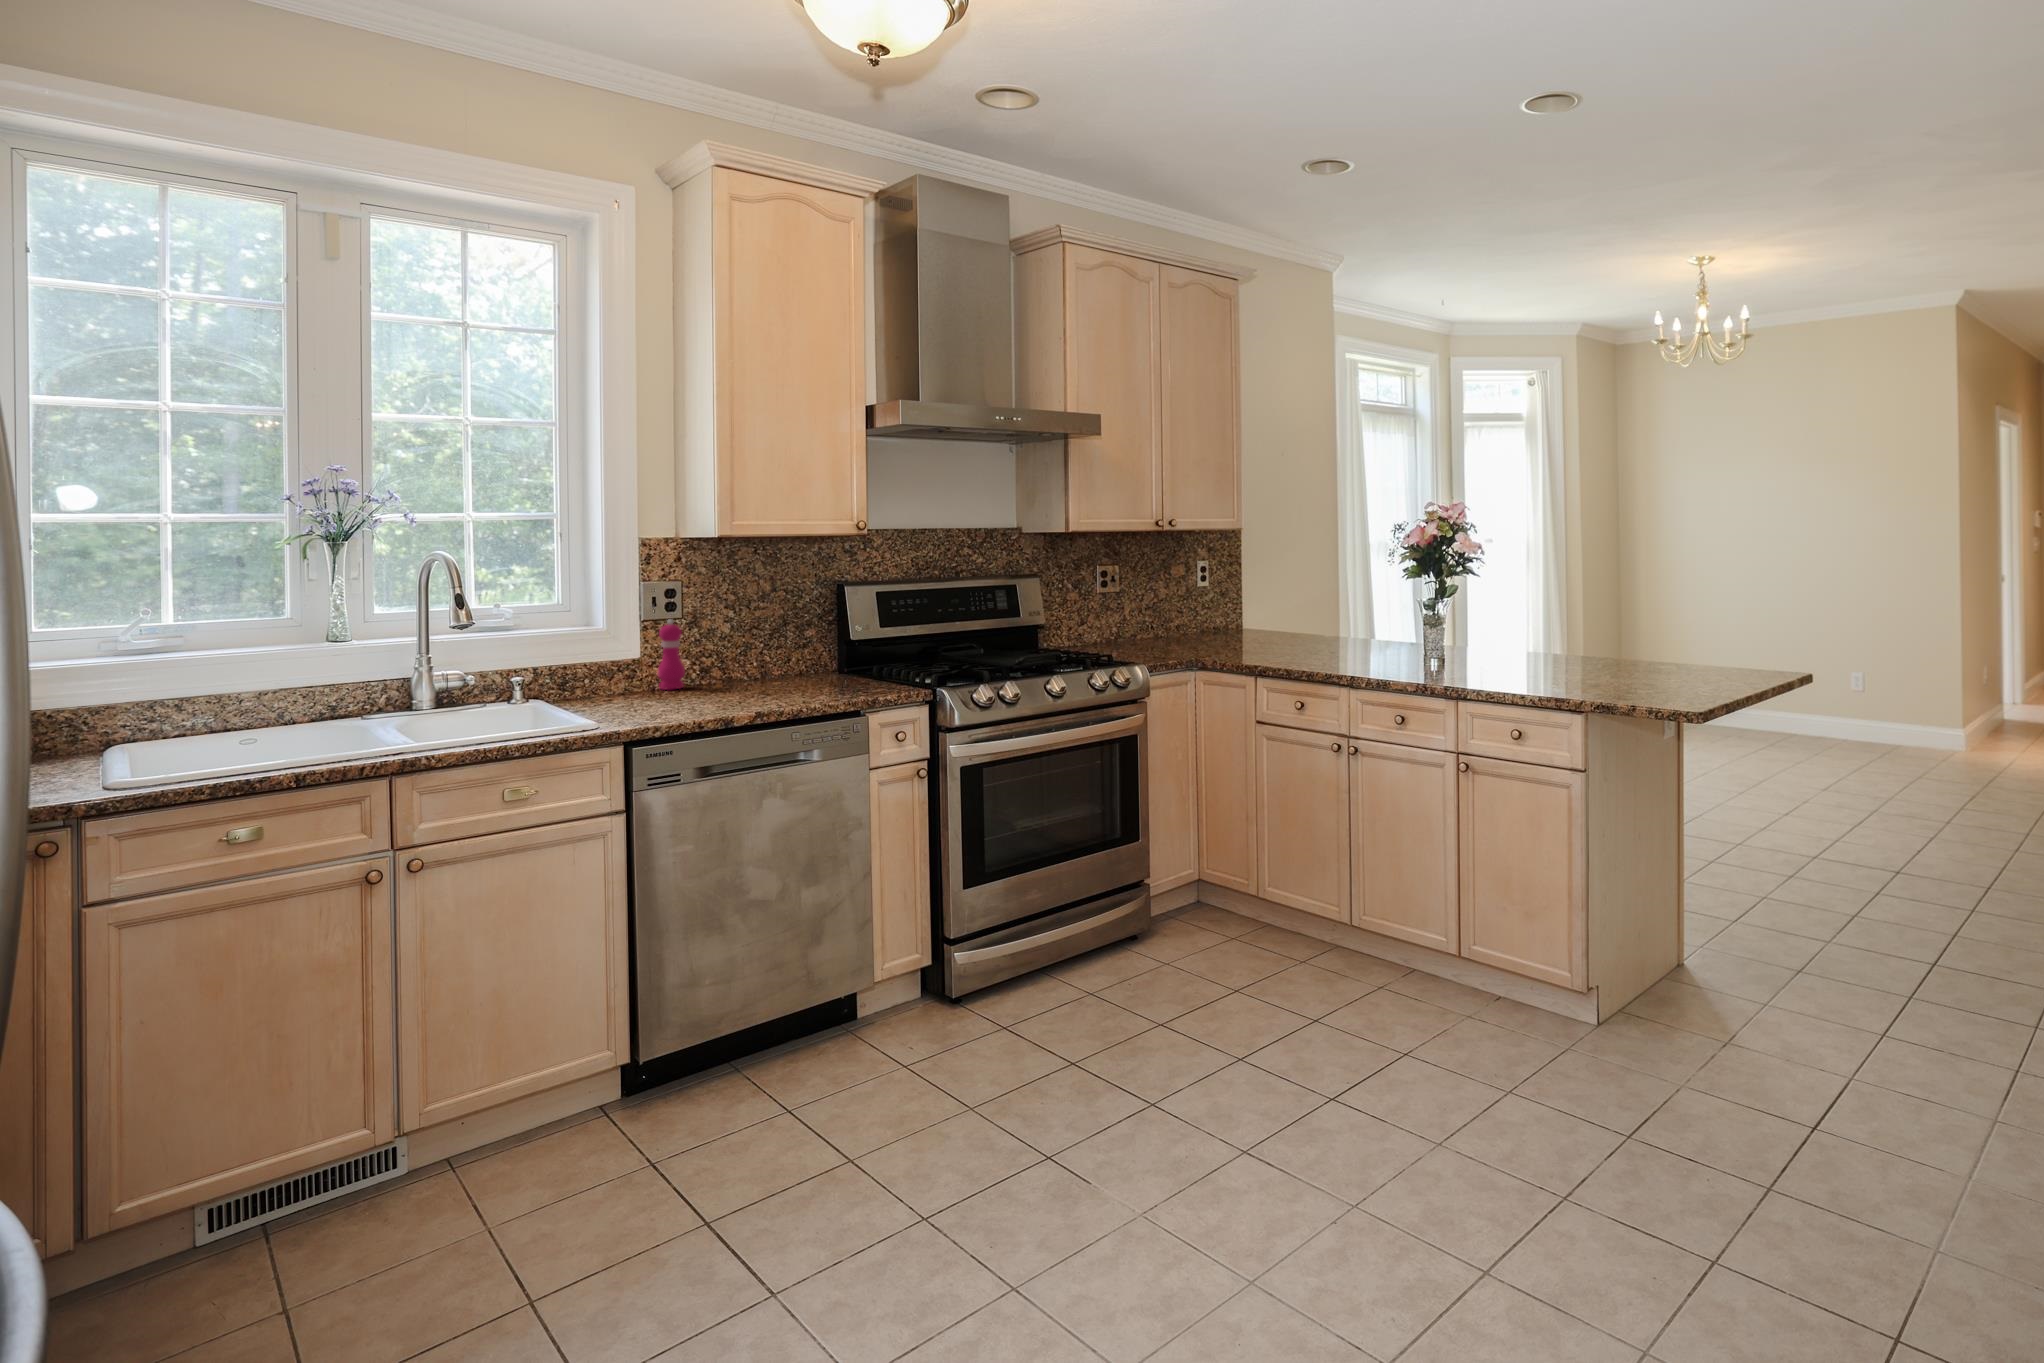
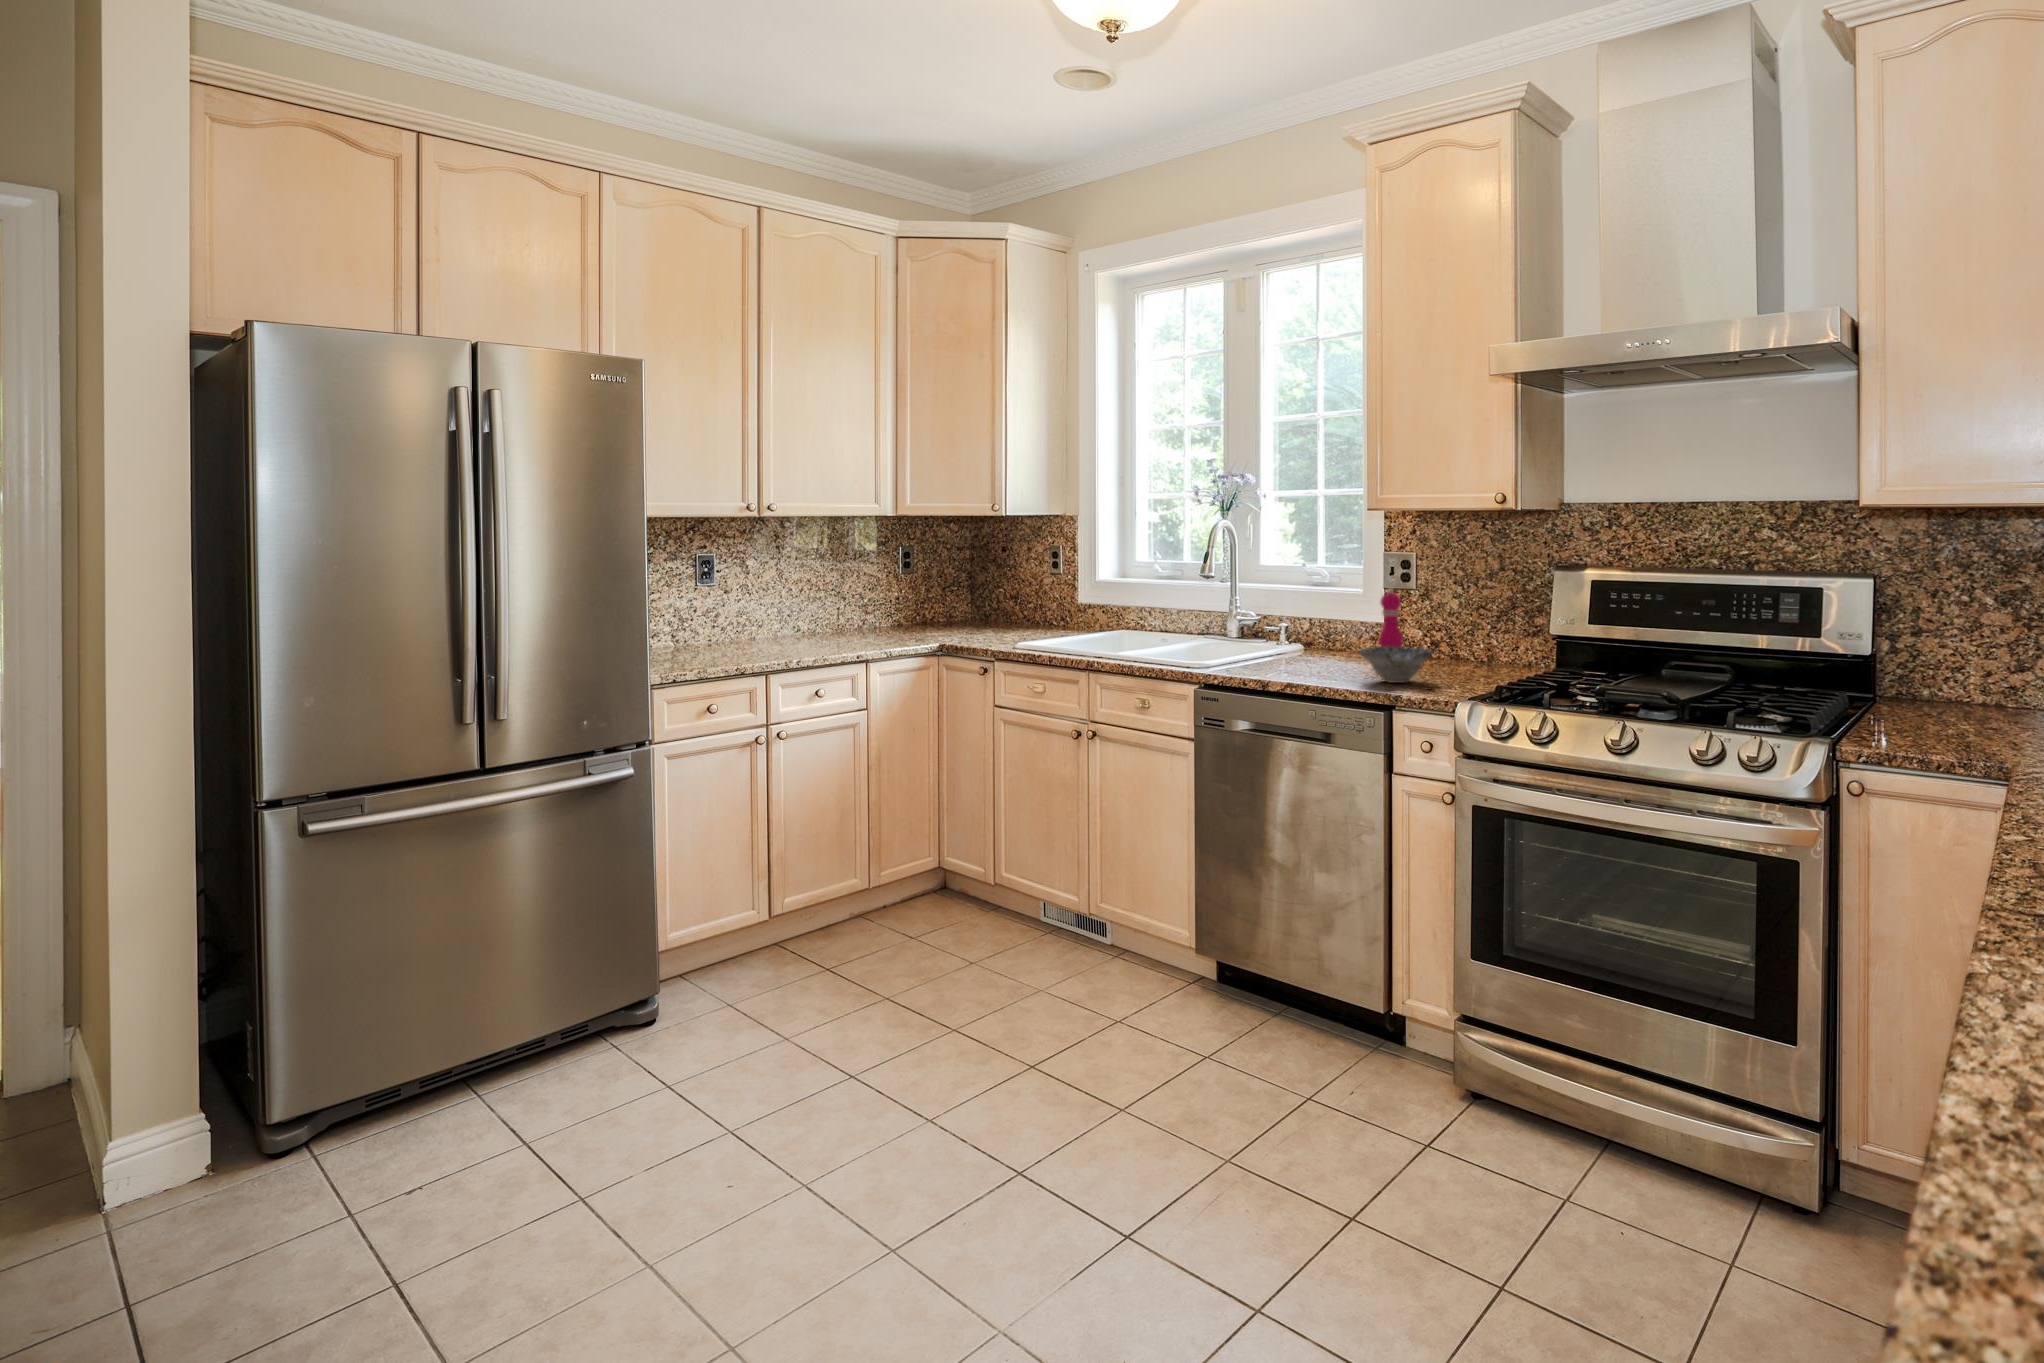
ceramic bowl: none [780,663,850,696] -> present [1359,647,1433,683]

